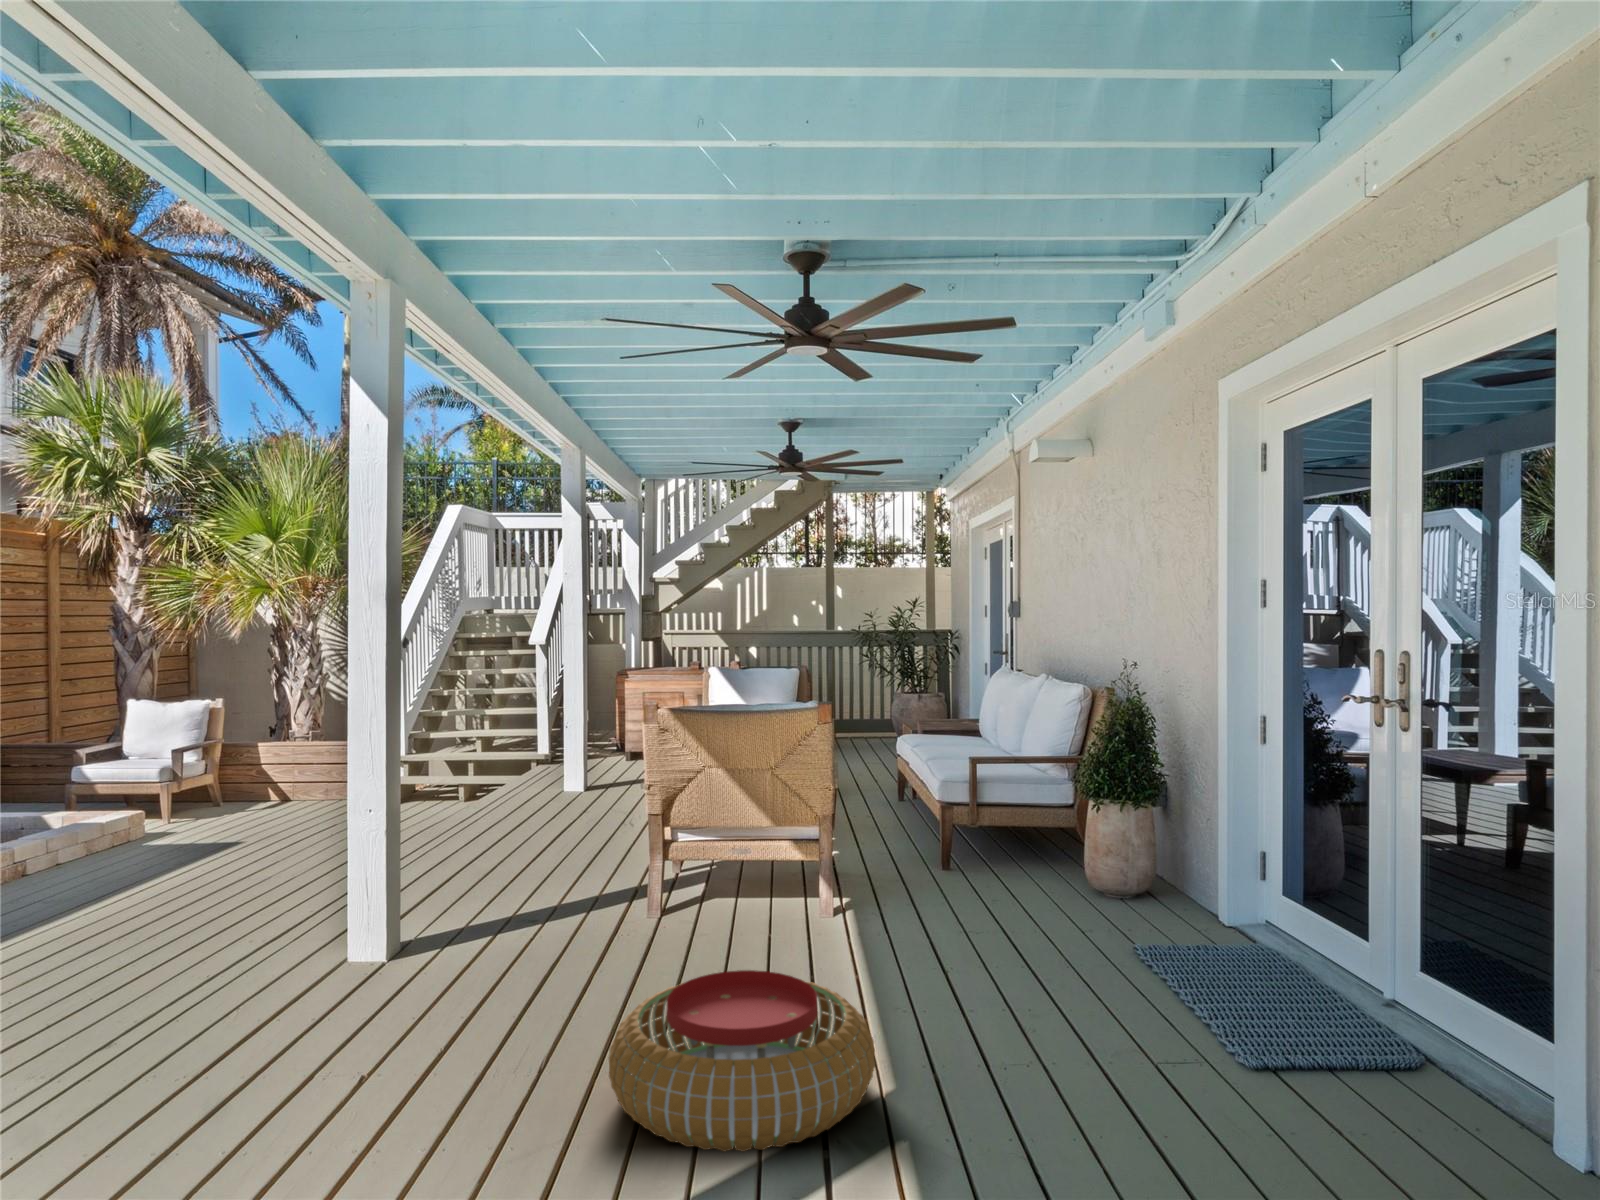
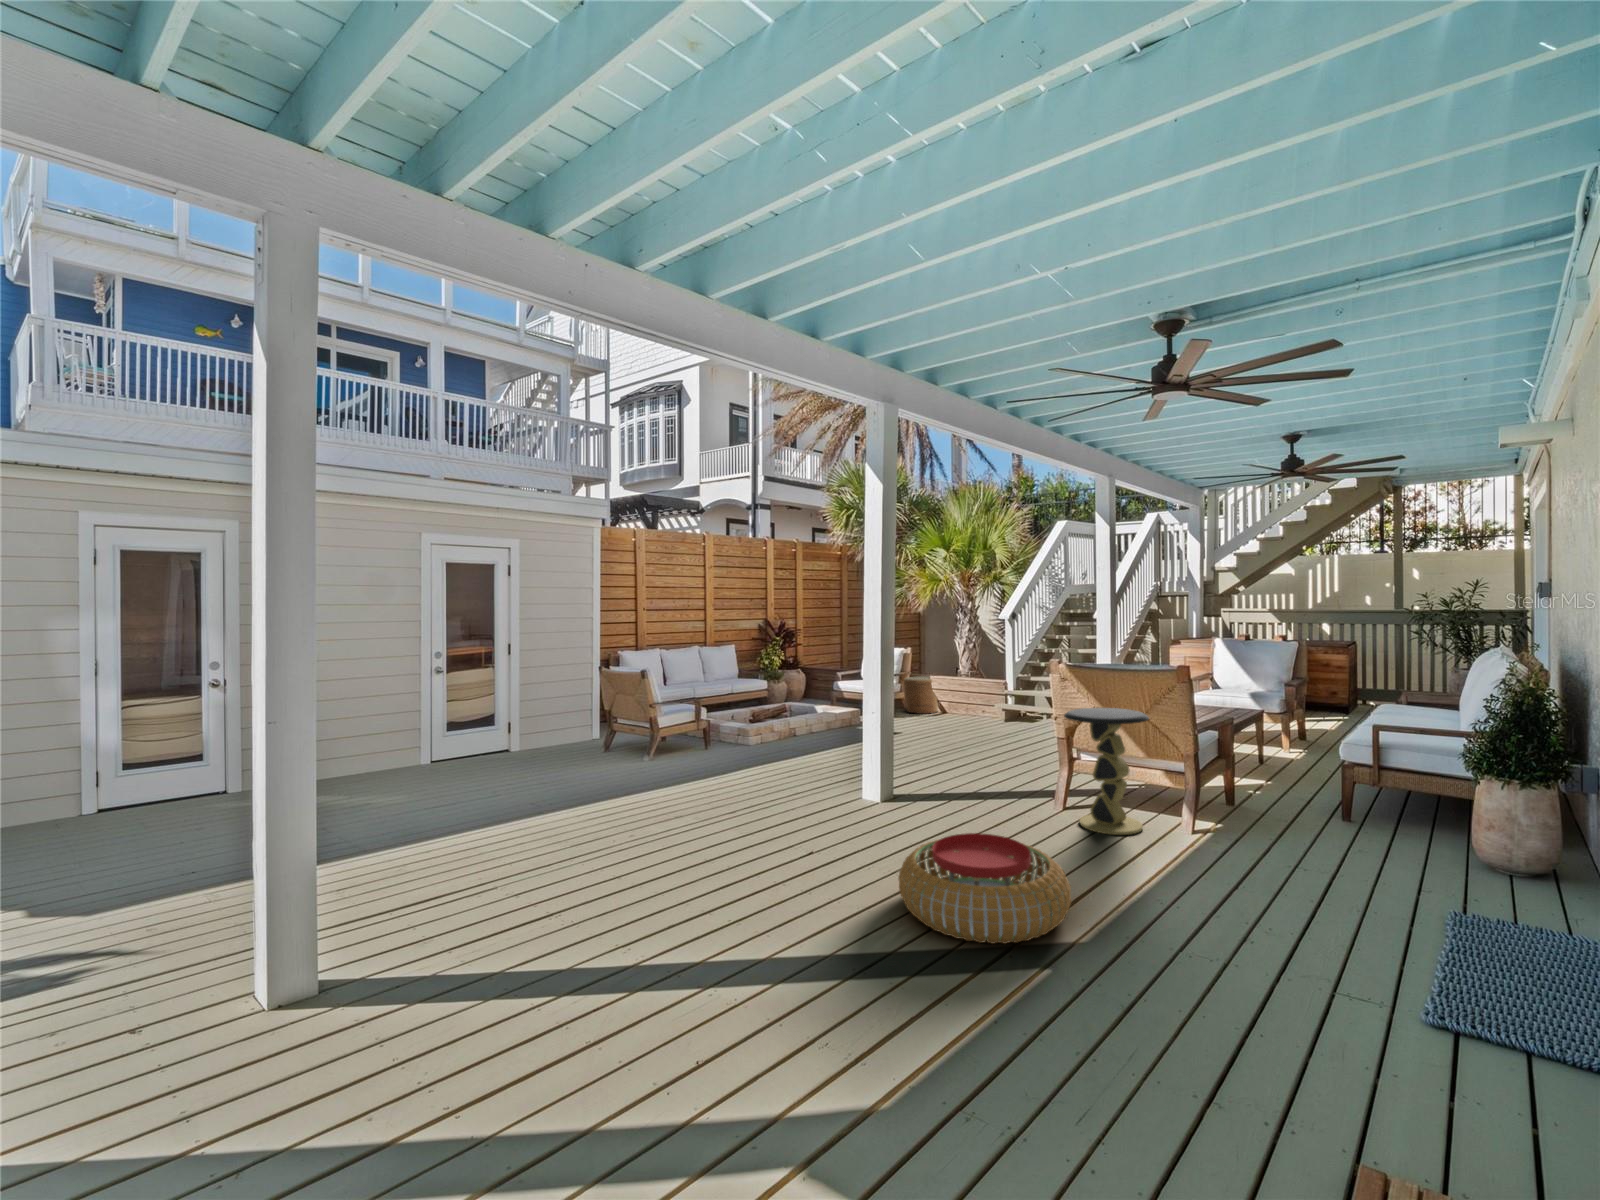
woven basket: none [217,742,291,812] -> present [904,676,938,714]
side table: none [688,762,797,941] -> present [1064,708,1149,835]

